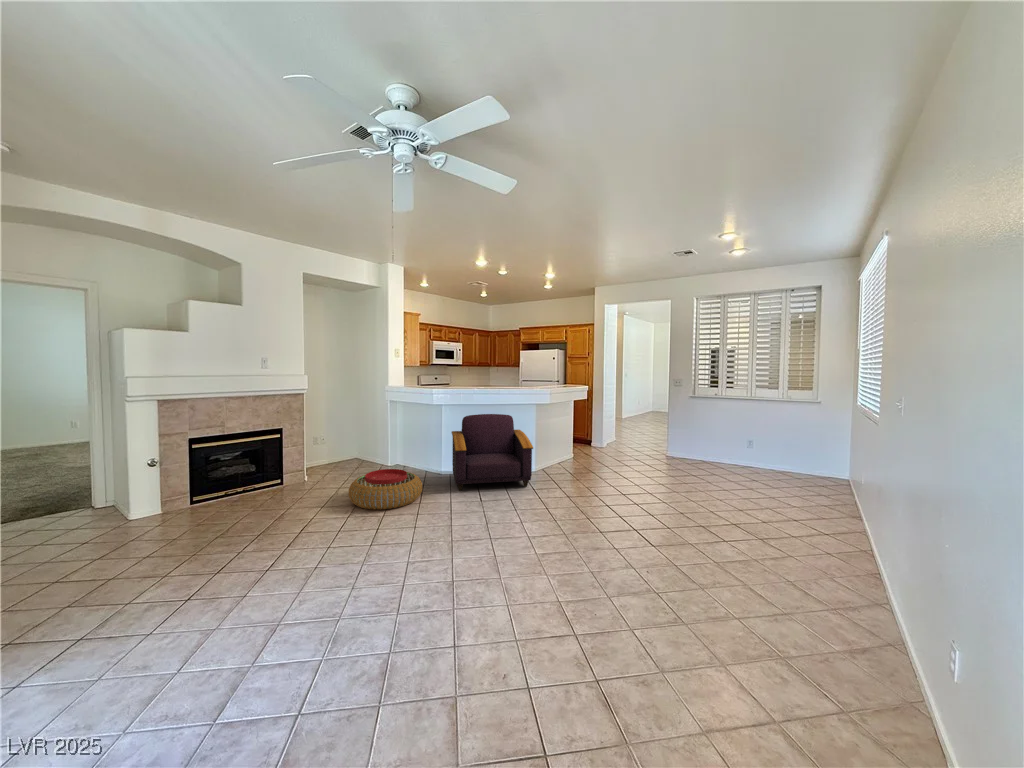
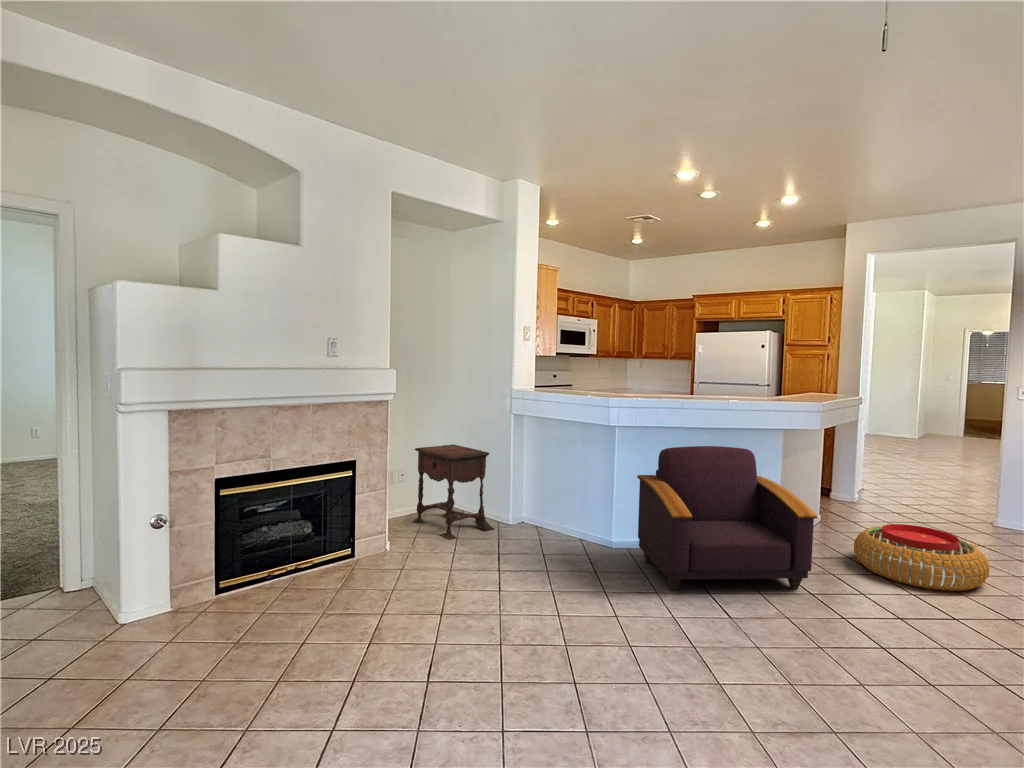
side table: none [331,419,380,473] -> present [414,445,495,539]
pouf: present [349,469,422,510] -> present [854,524,990,591]

